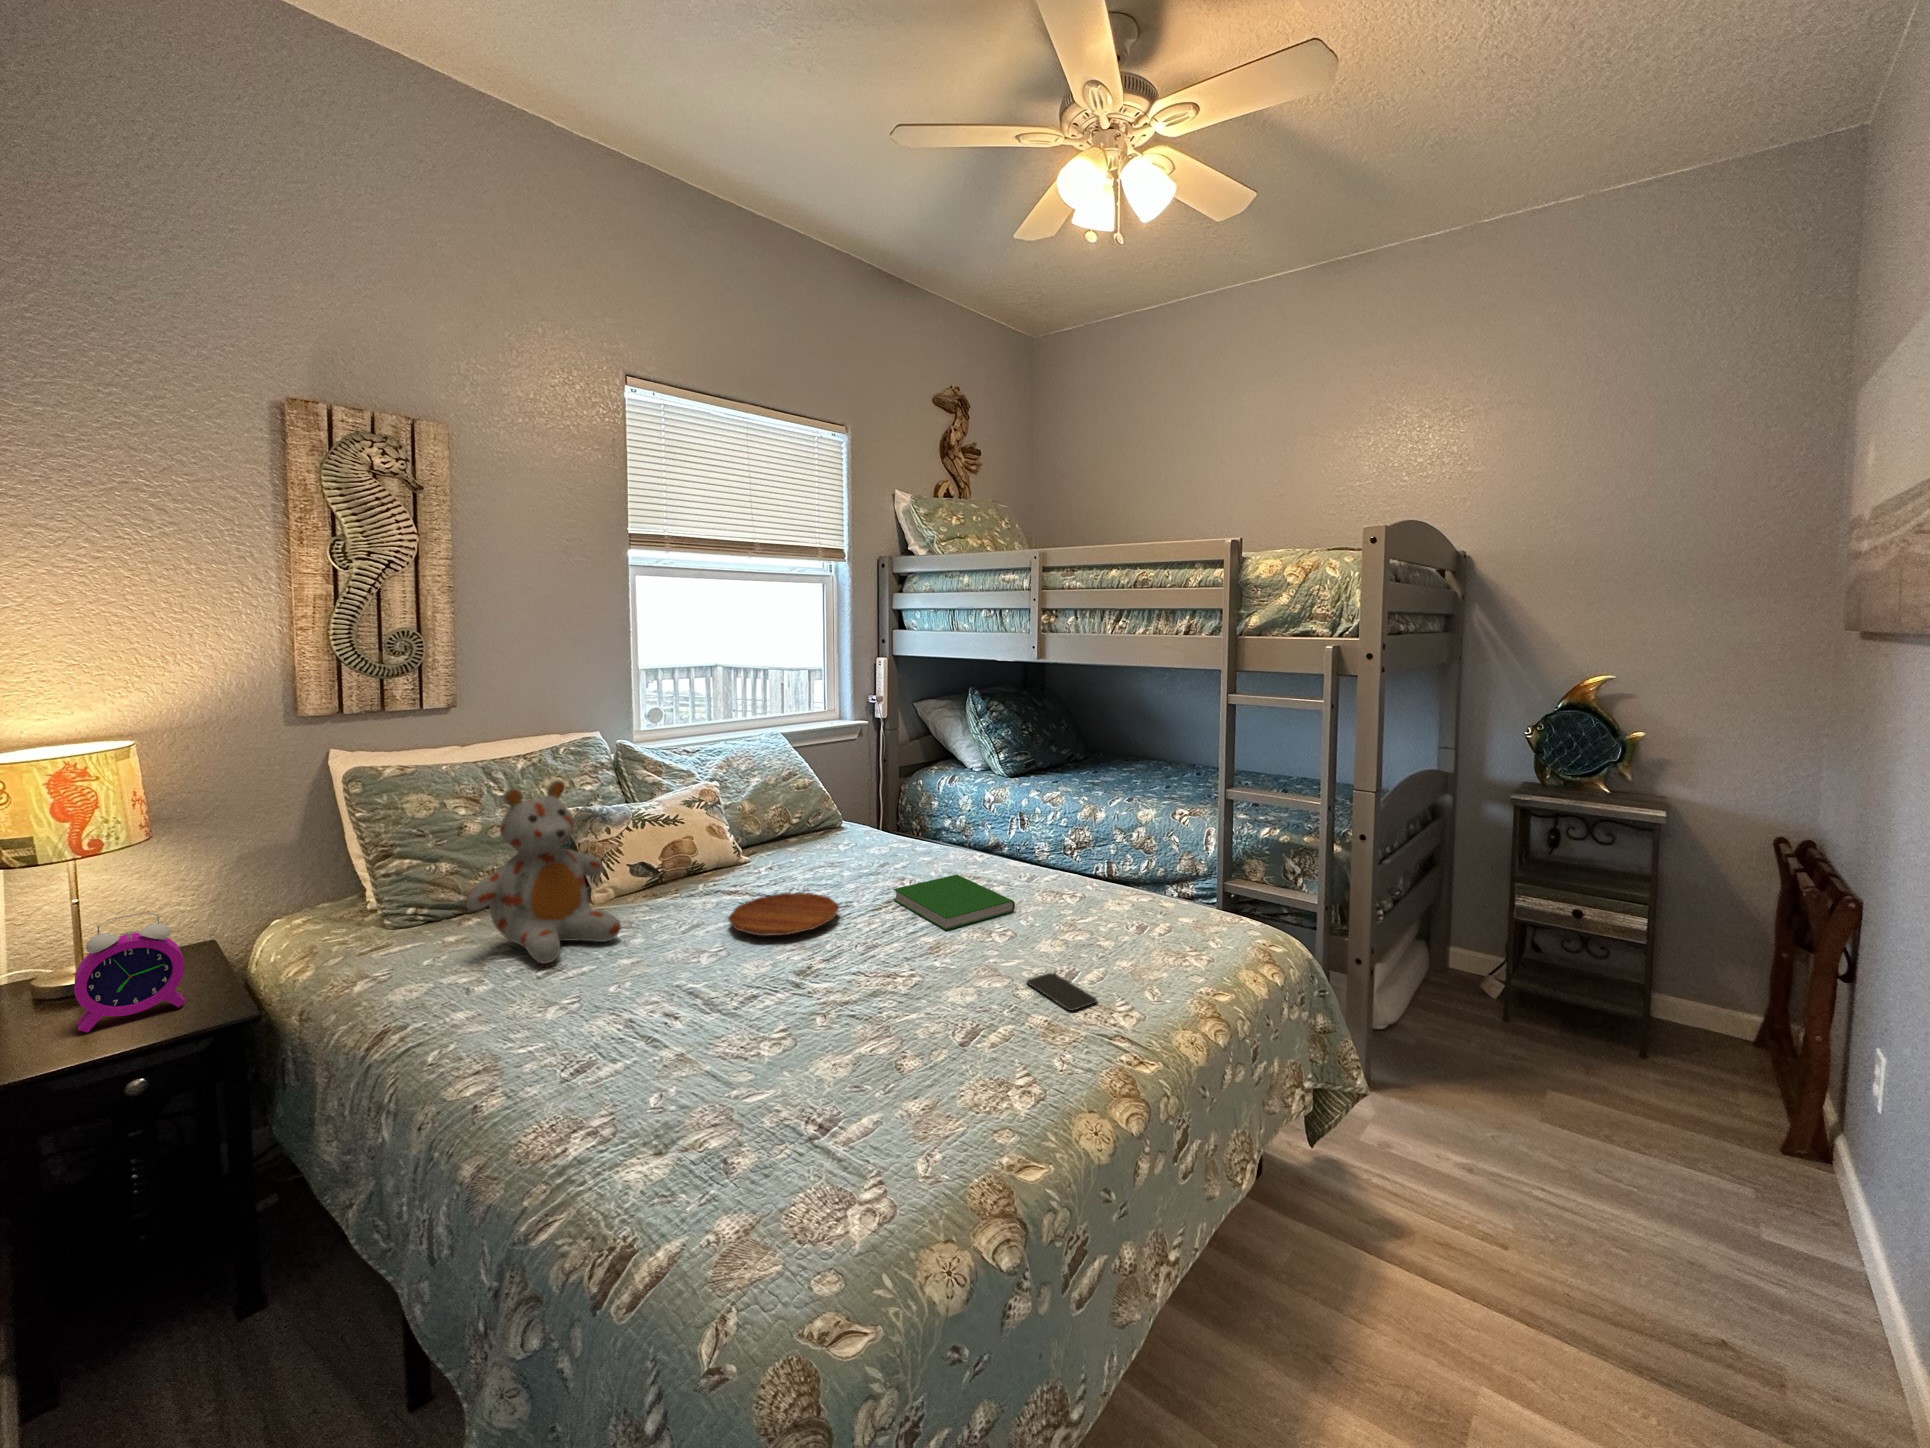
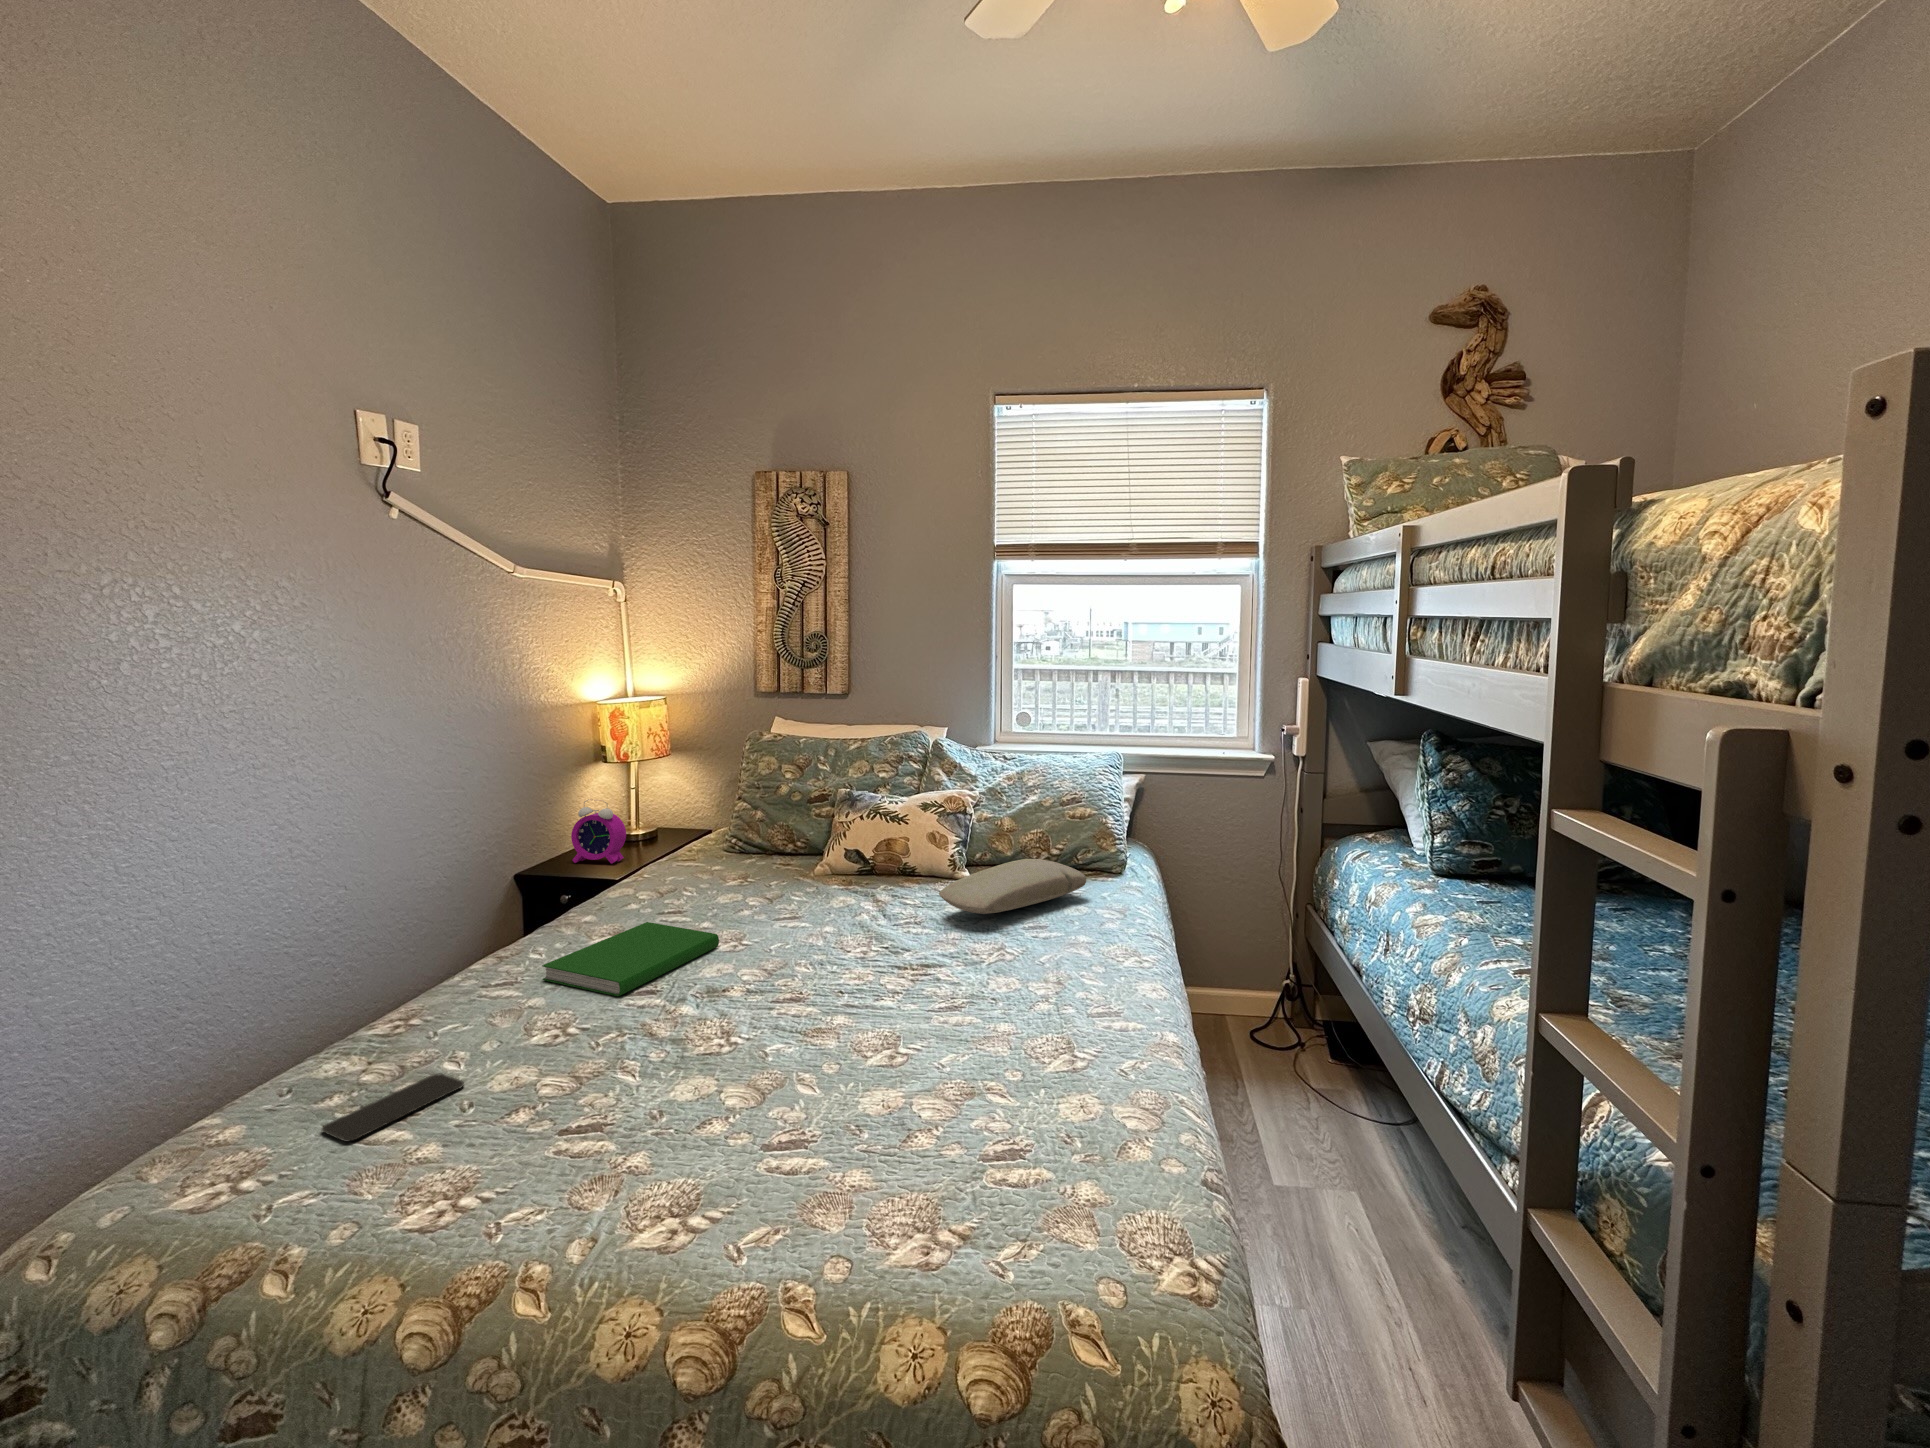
stuffed bear: present [466,780,621,964] -> none [668,756,783,905]
pillow: none [790,821,866,868] -> present [939,859,1086,914]
hardcover book: present [893,875,1015,930] -> present [542,922,719,996]
tray: present [728,893,839,936] -> none [764,911,886,959]
smartphone: present [1027,973,1097,1010] -> present [322,1074,464,1142]

